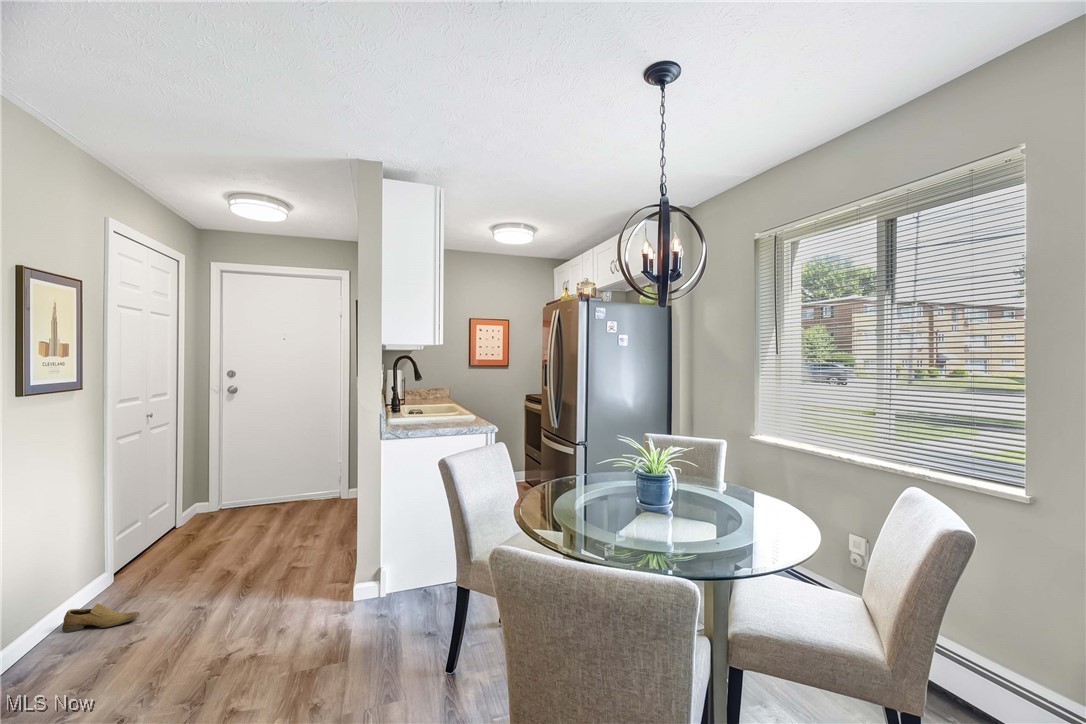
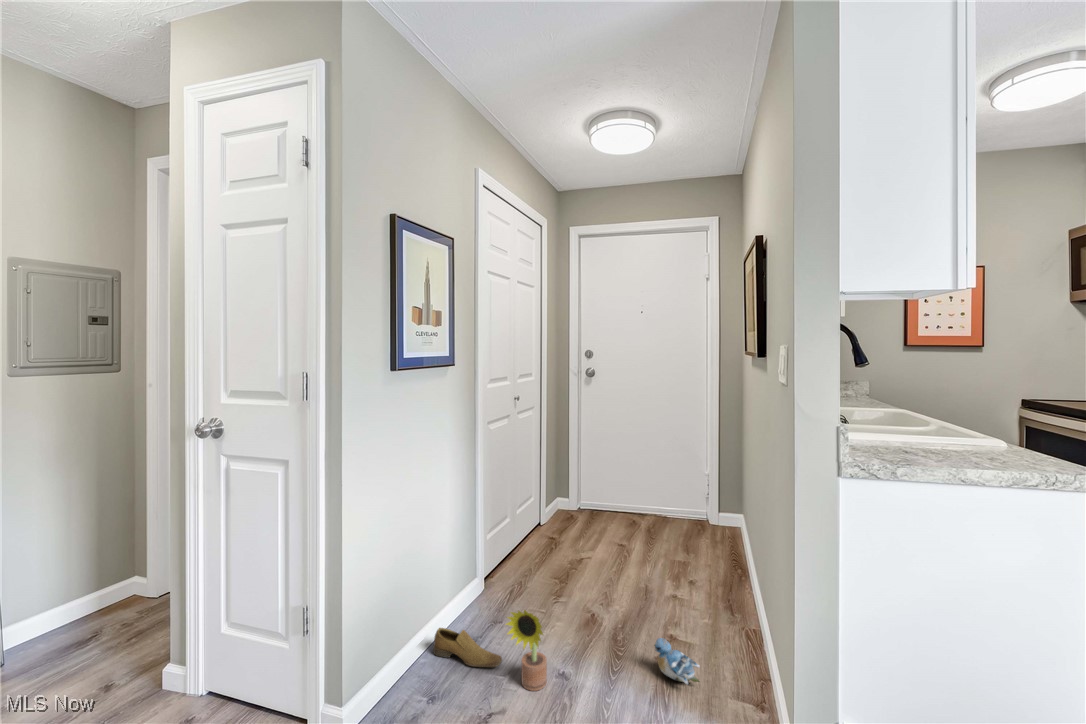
decorative plant: none [143,563,183,624] -> present [506,610,547,691]
plush toy: none [273,564,306,586] -> present [654,638,700,685]

